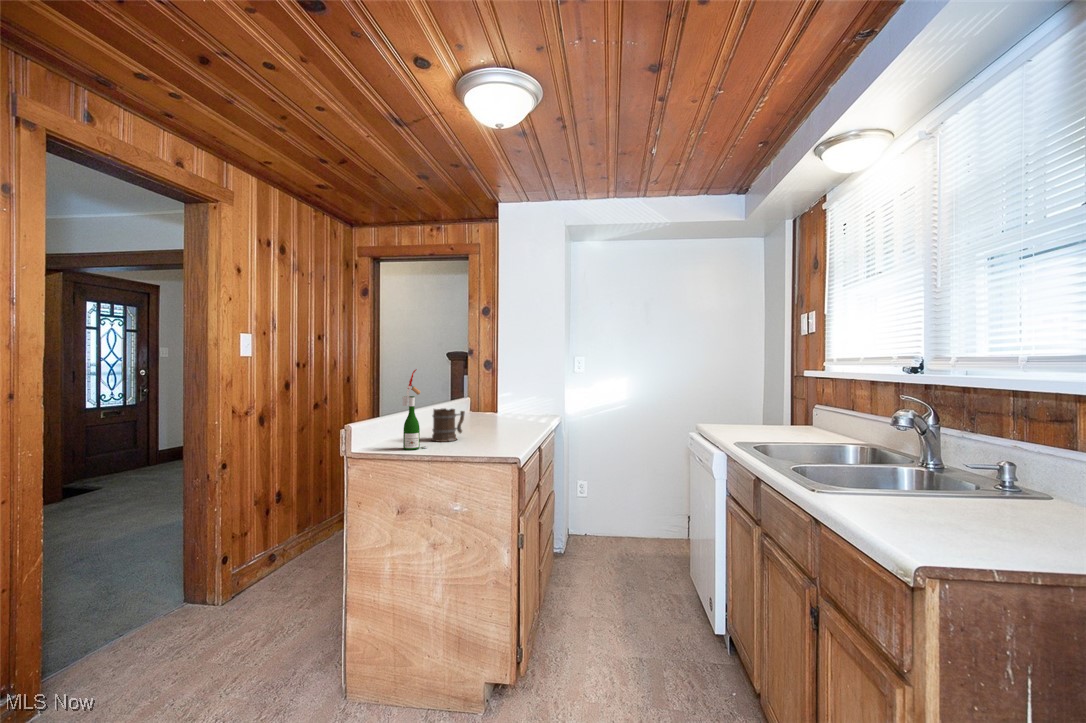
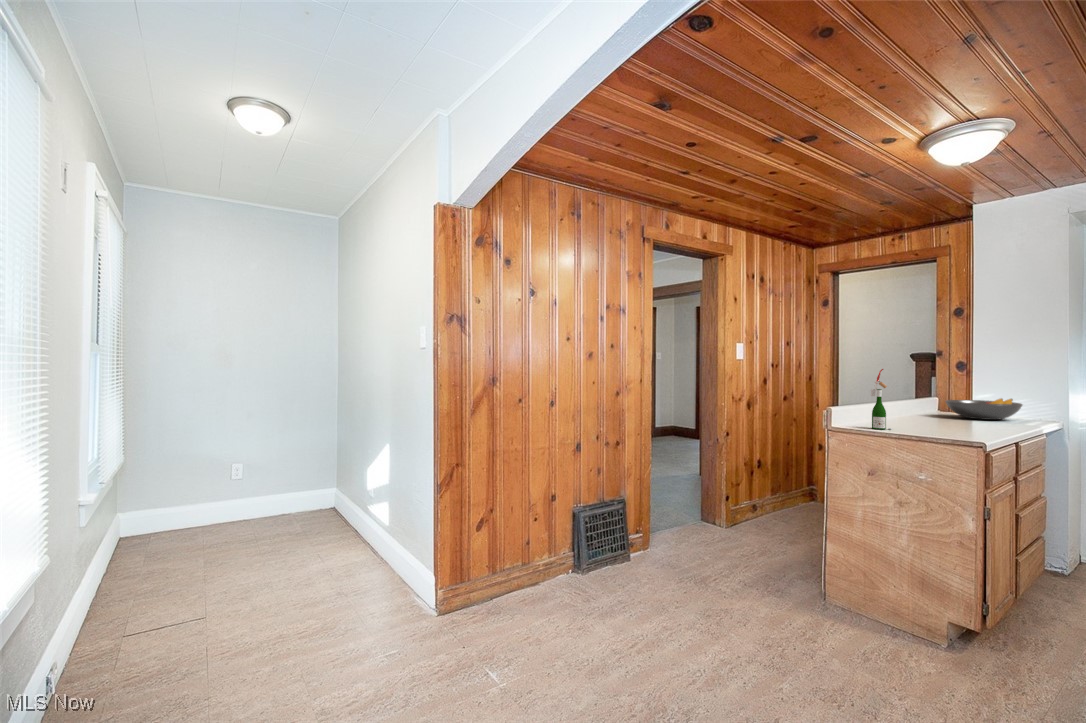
fruit bowl: none [476,396,535,418] -> present [945,398,1022,420]
mug: present [431,409,465,442] -> none [896,401,930,428]

